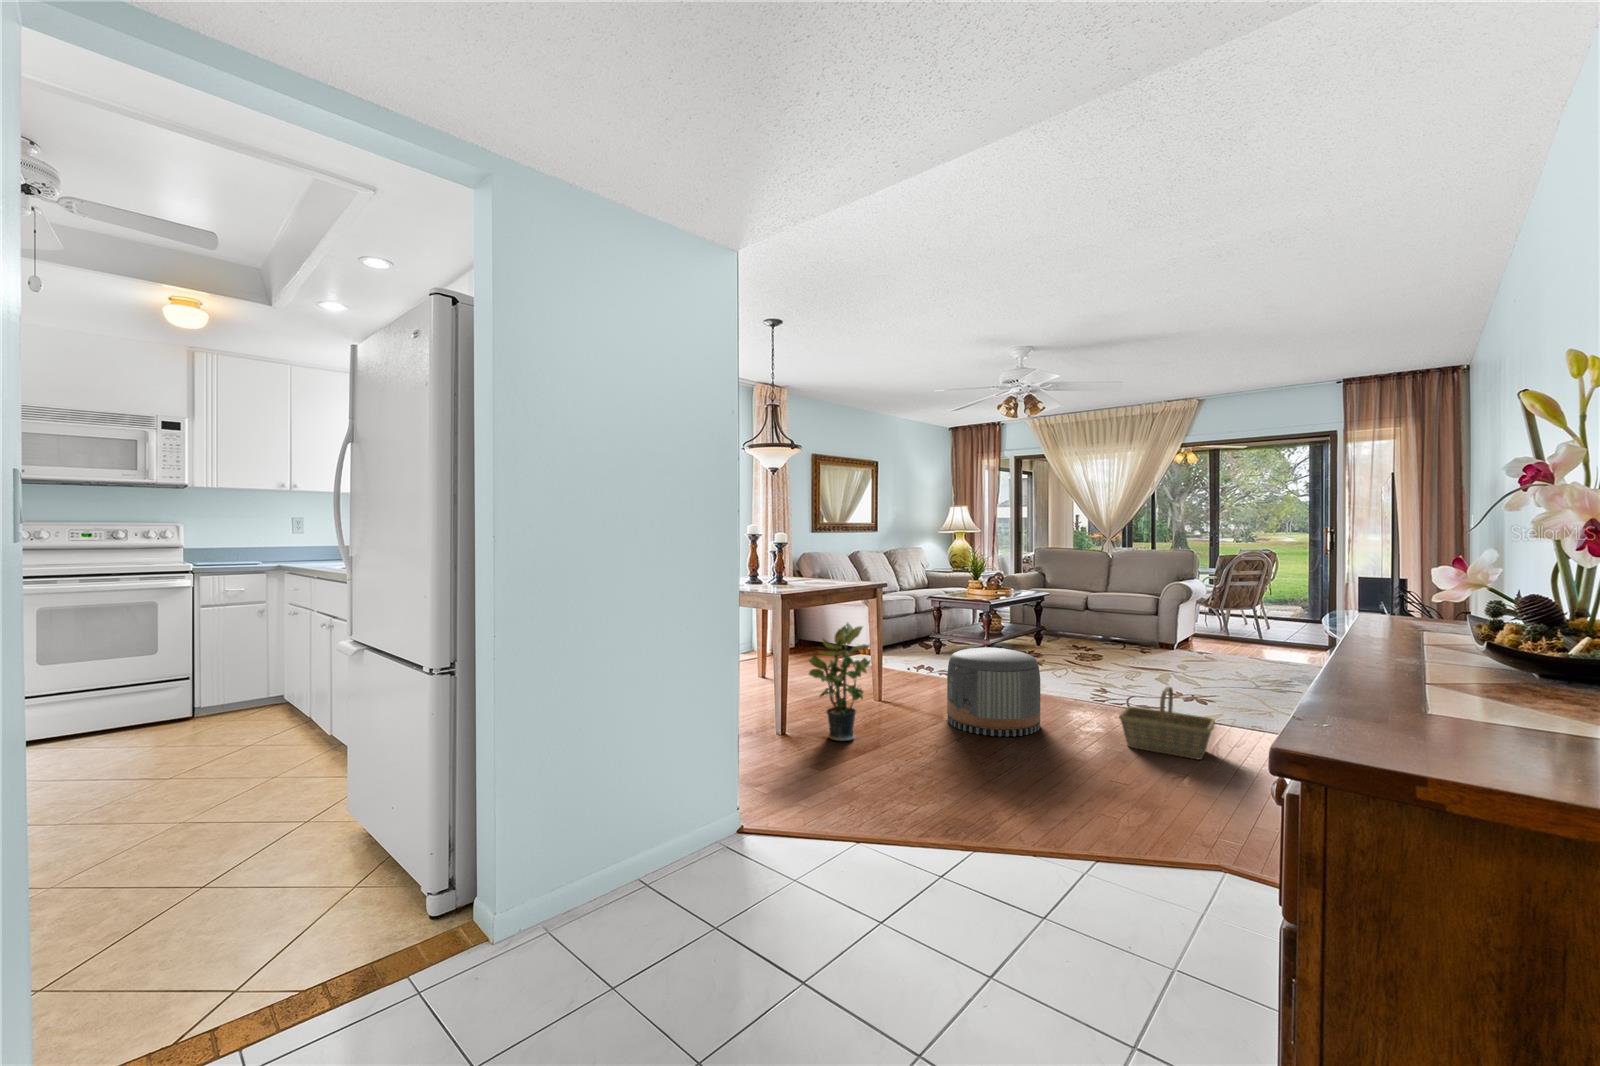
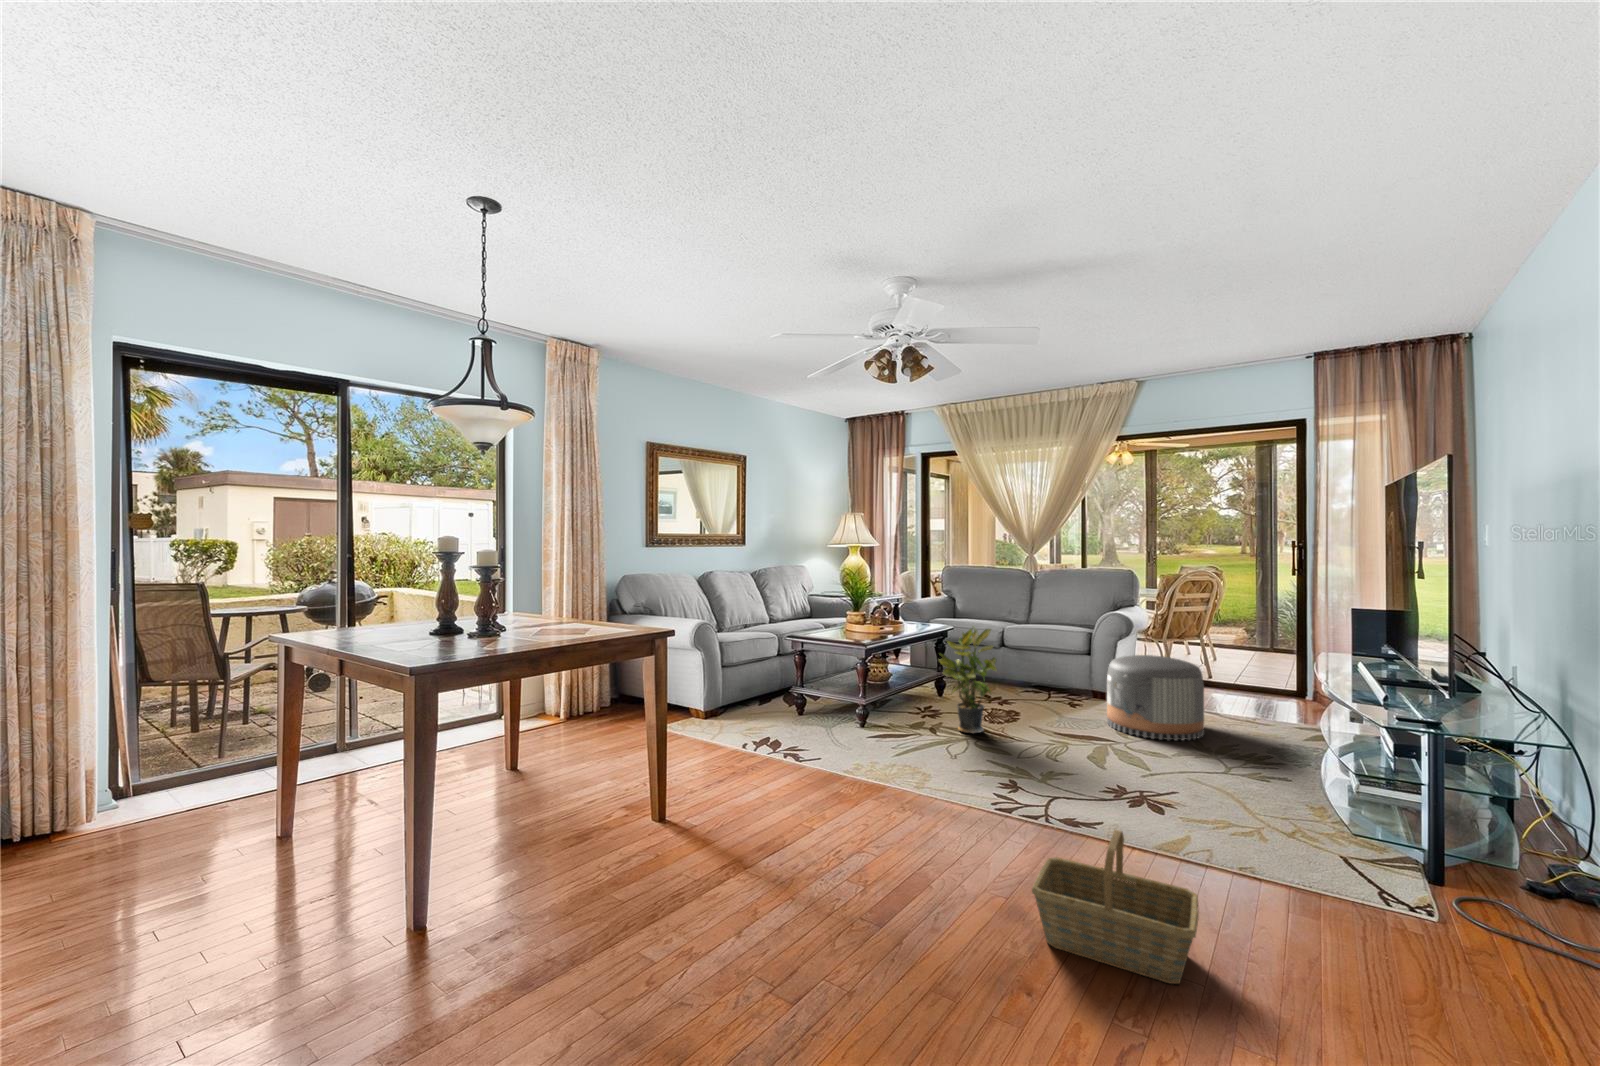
potted plant: present [809,623,870,741] -> present [939,627,997,733]
pouf: present [947,648,1040,736] -> present [1107,655,1204,740]

